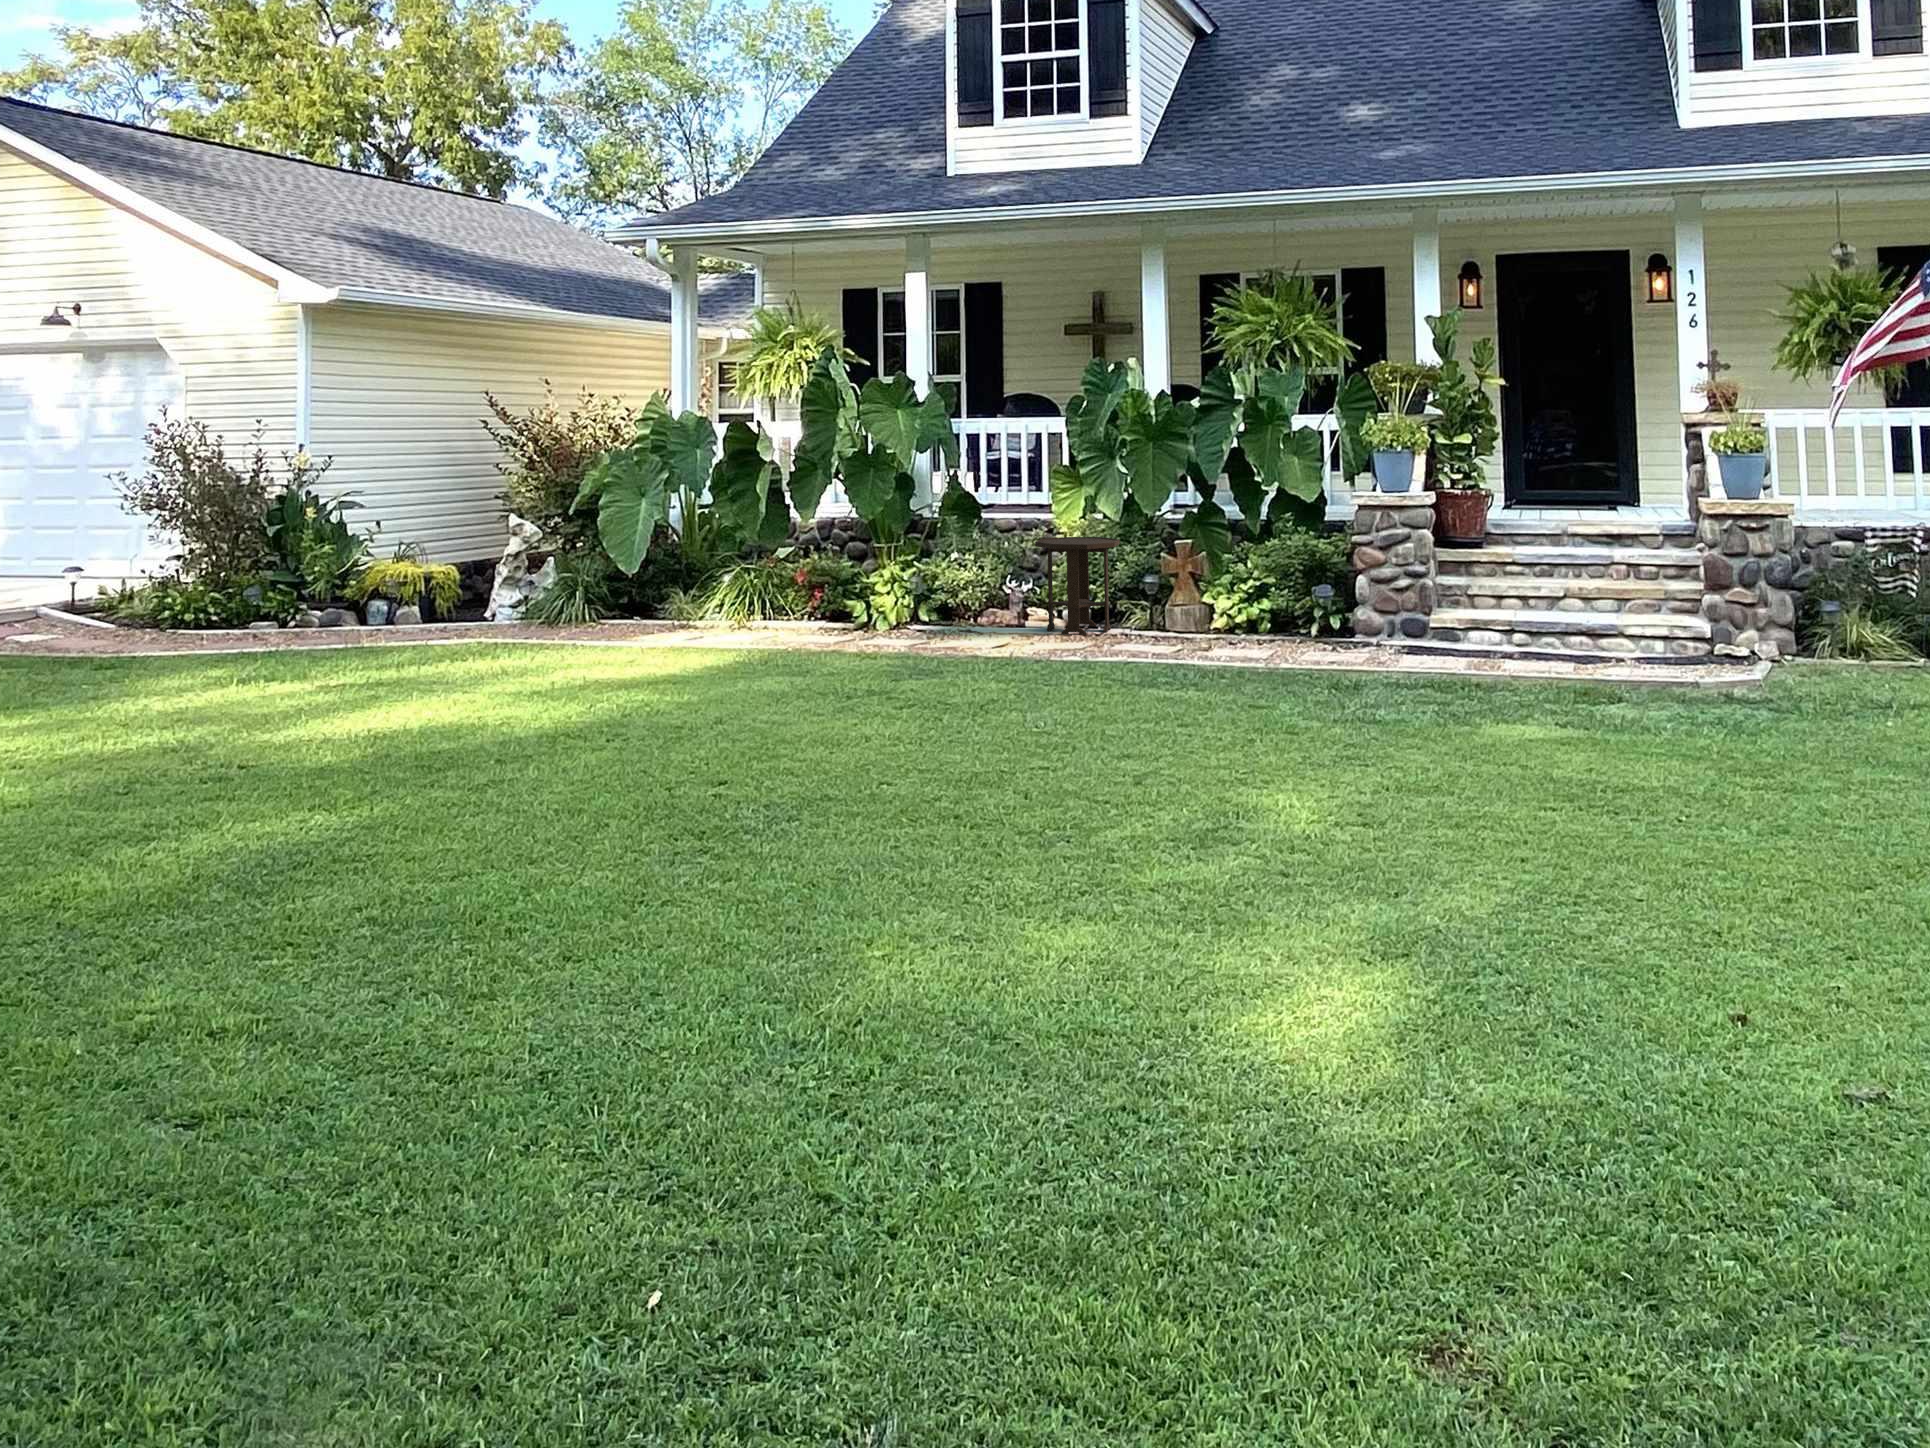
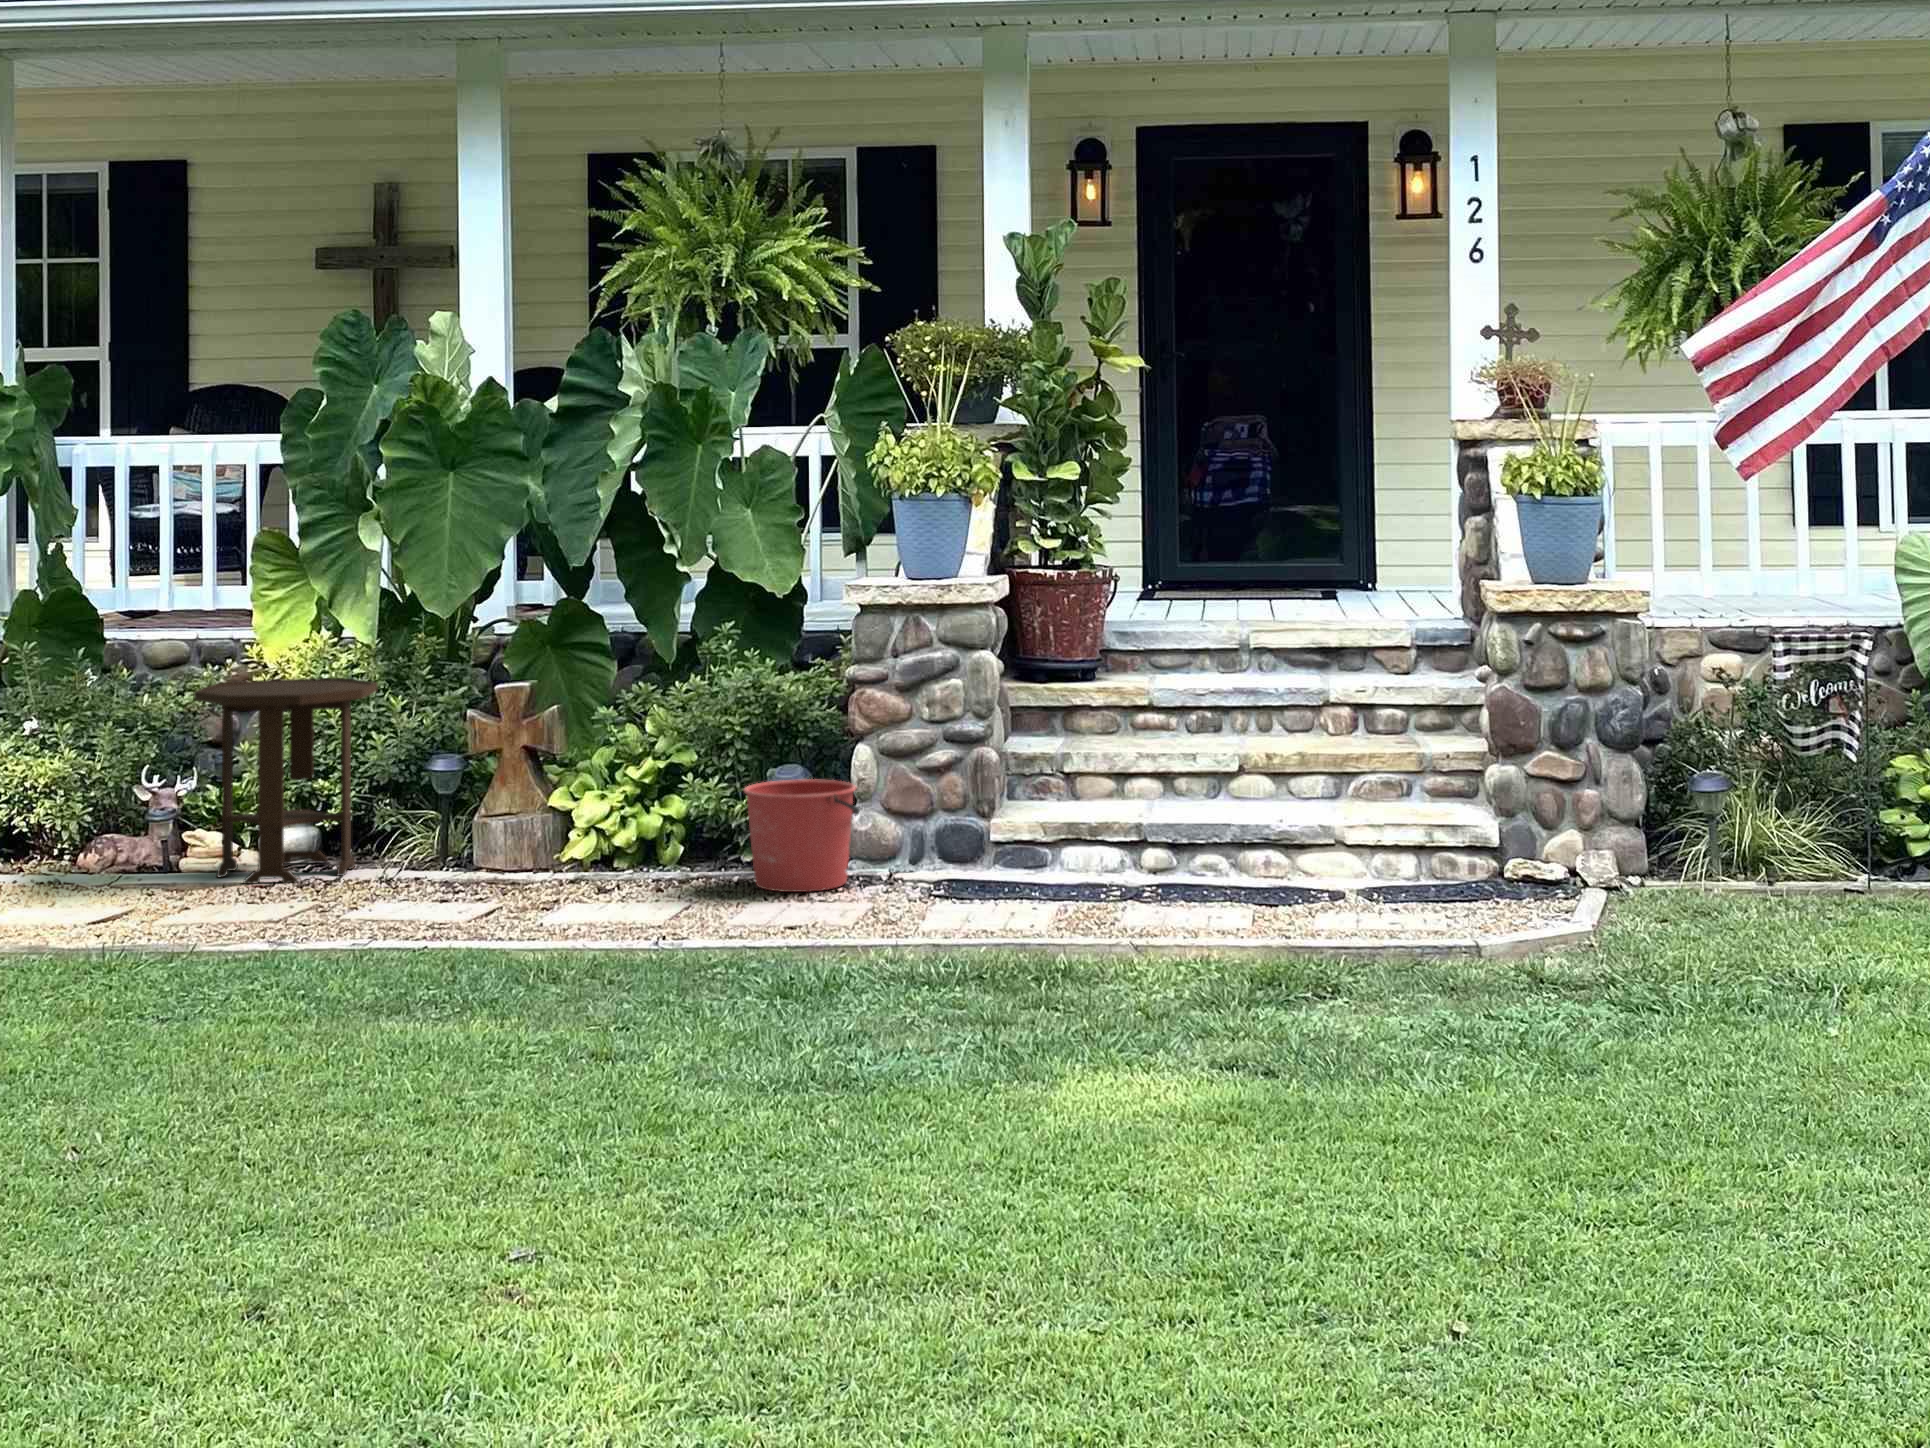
bucket: none [1305,592,1365,647] -> present [744,779,860,892]

